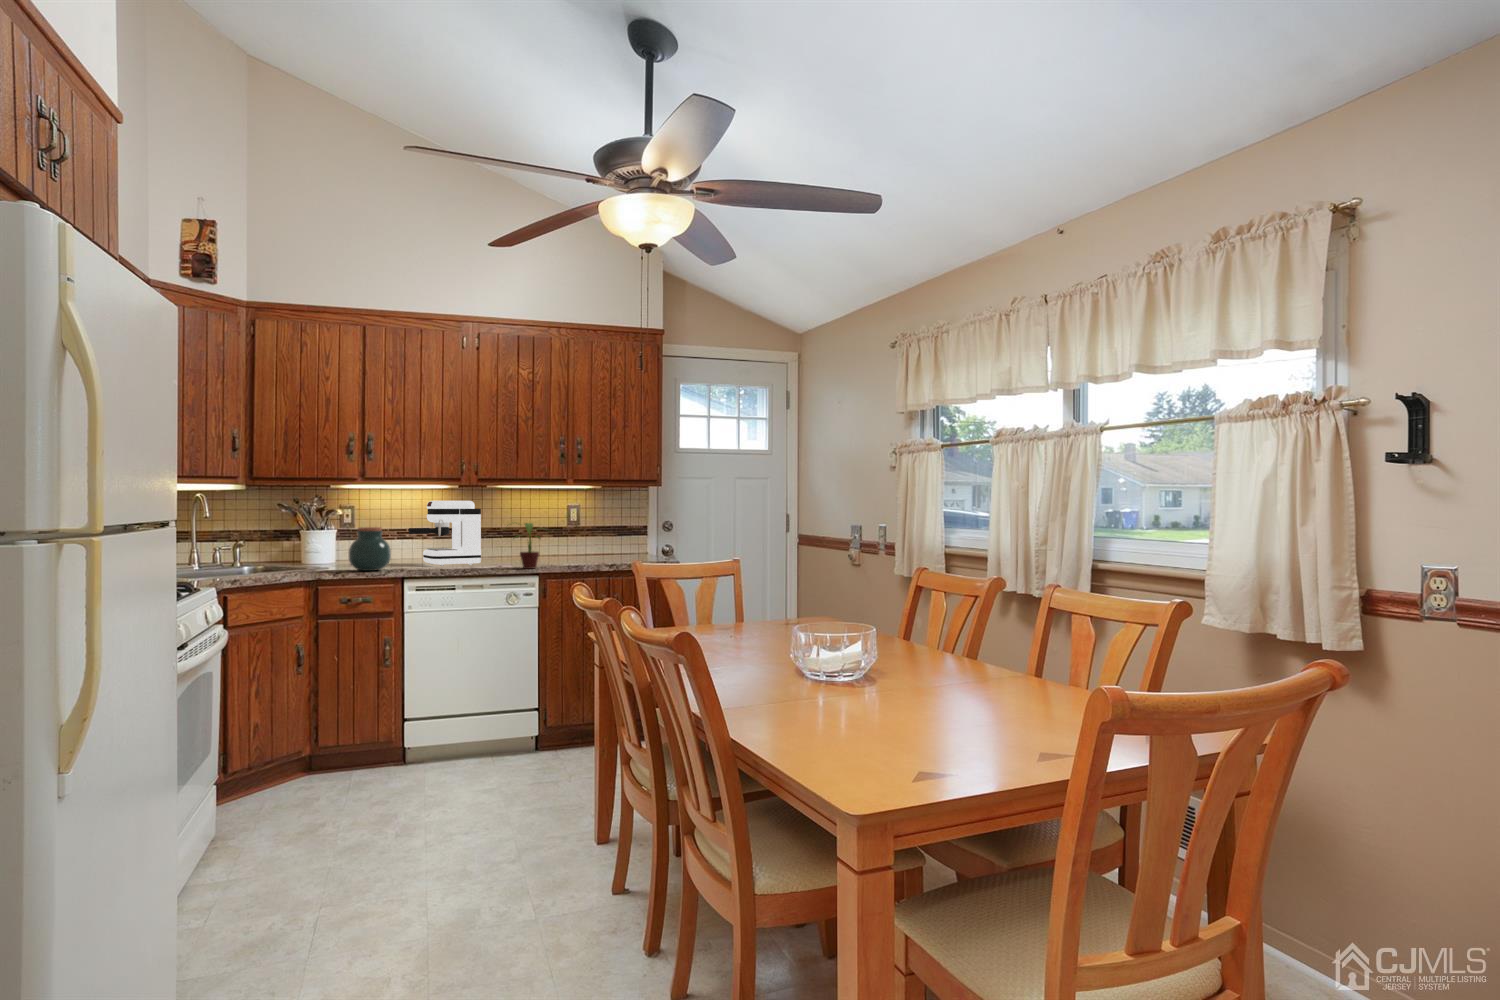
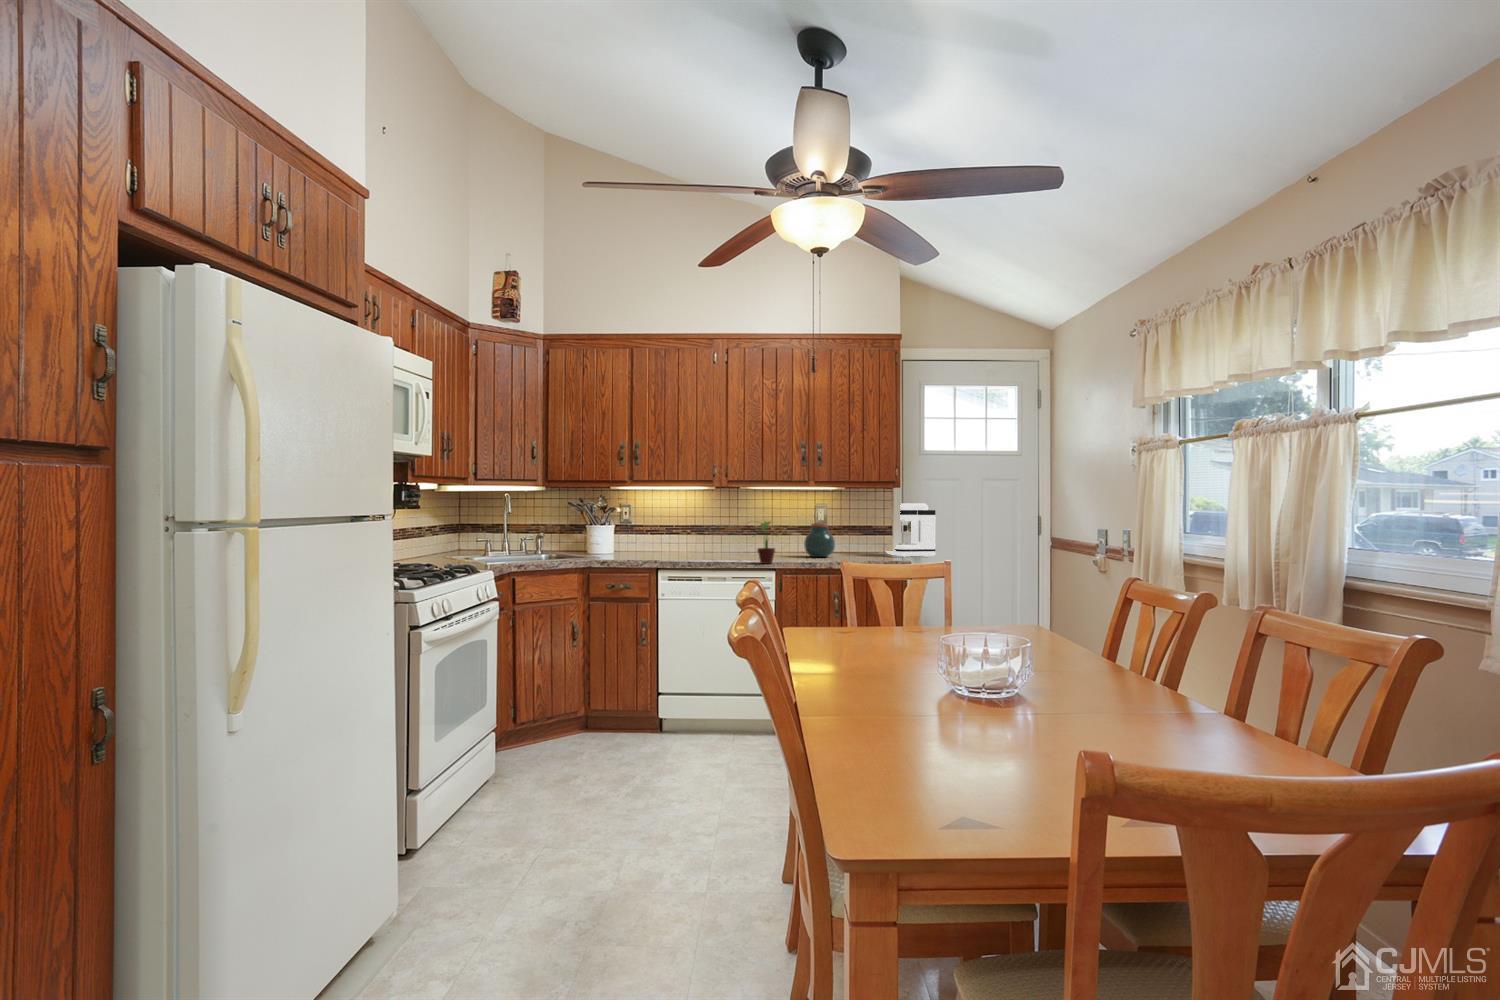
coffee maker: present [409,501,481,566] -> present [886,503,936,557]
jar: present [348,527,391,571] -> present [804,523,835,557]

